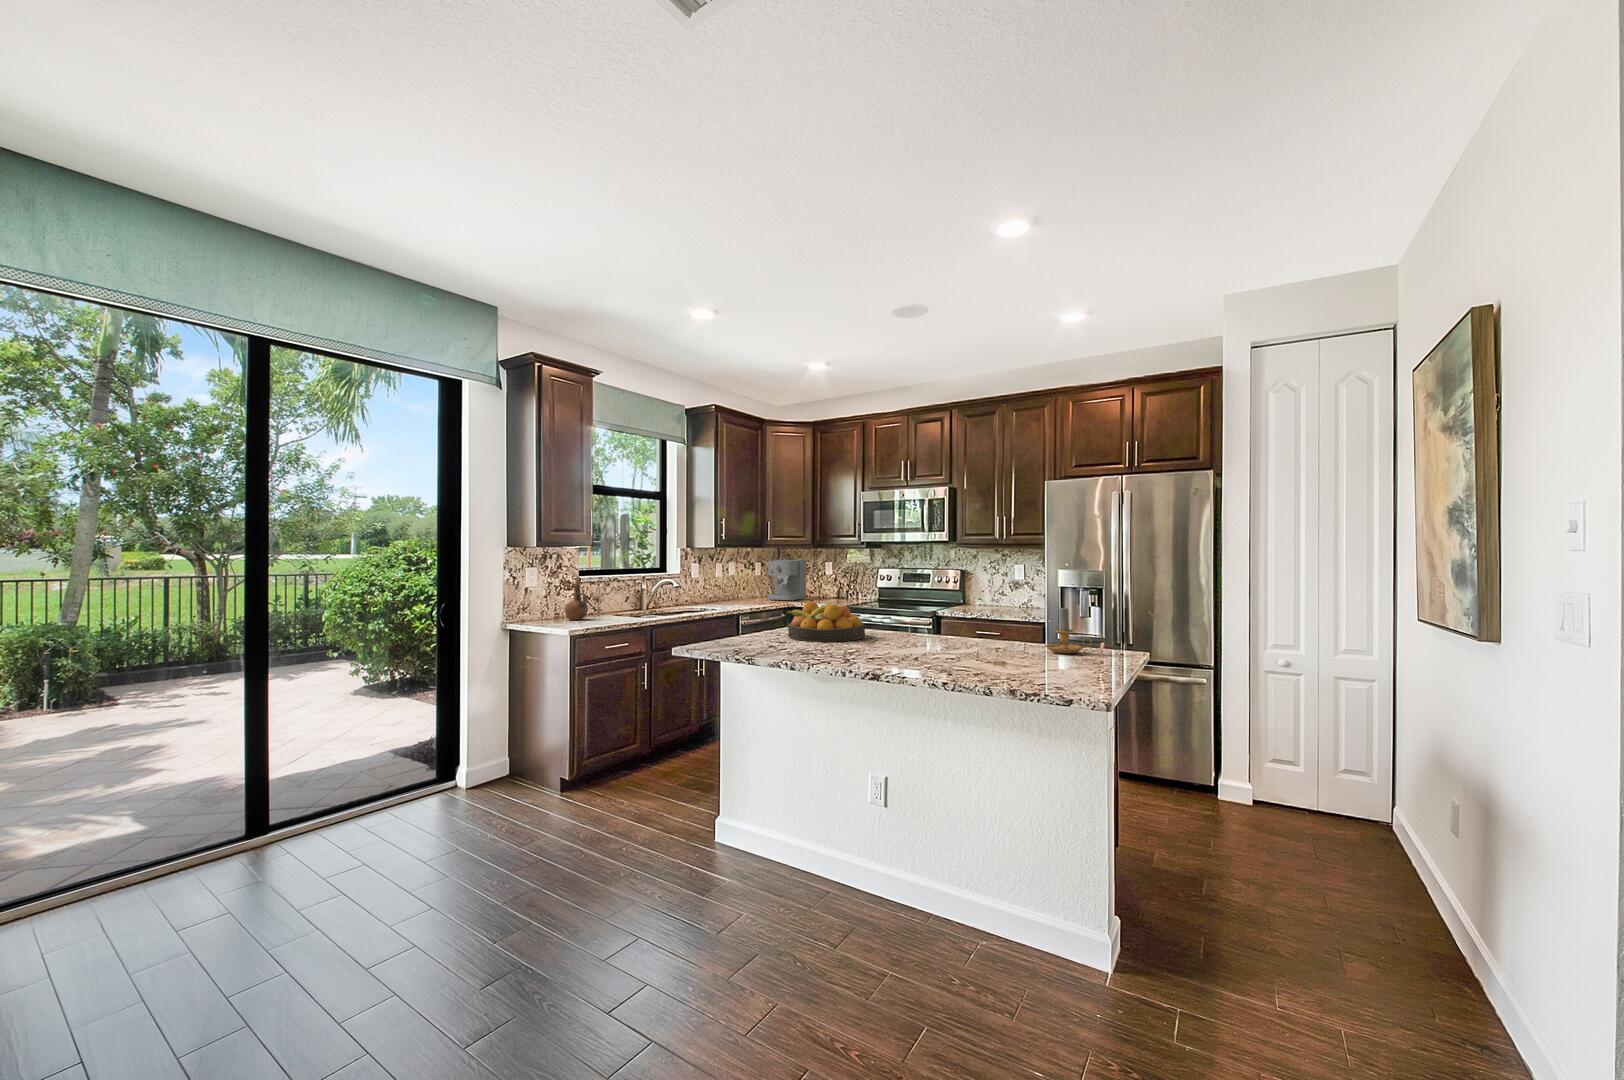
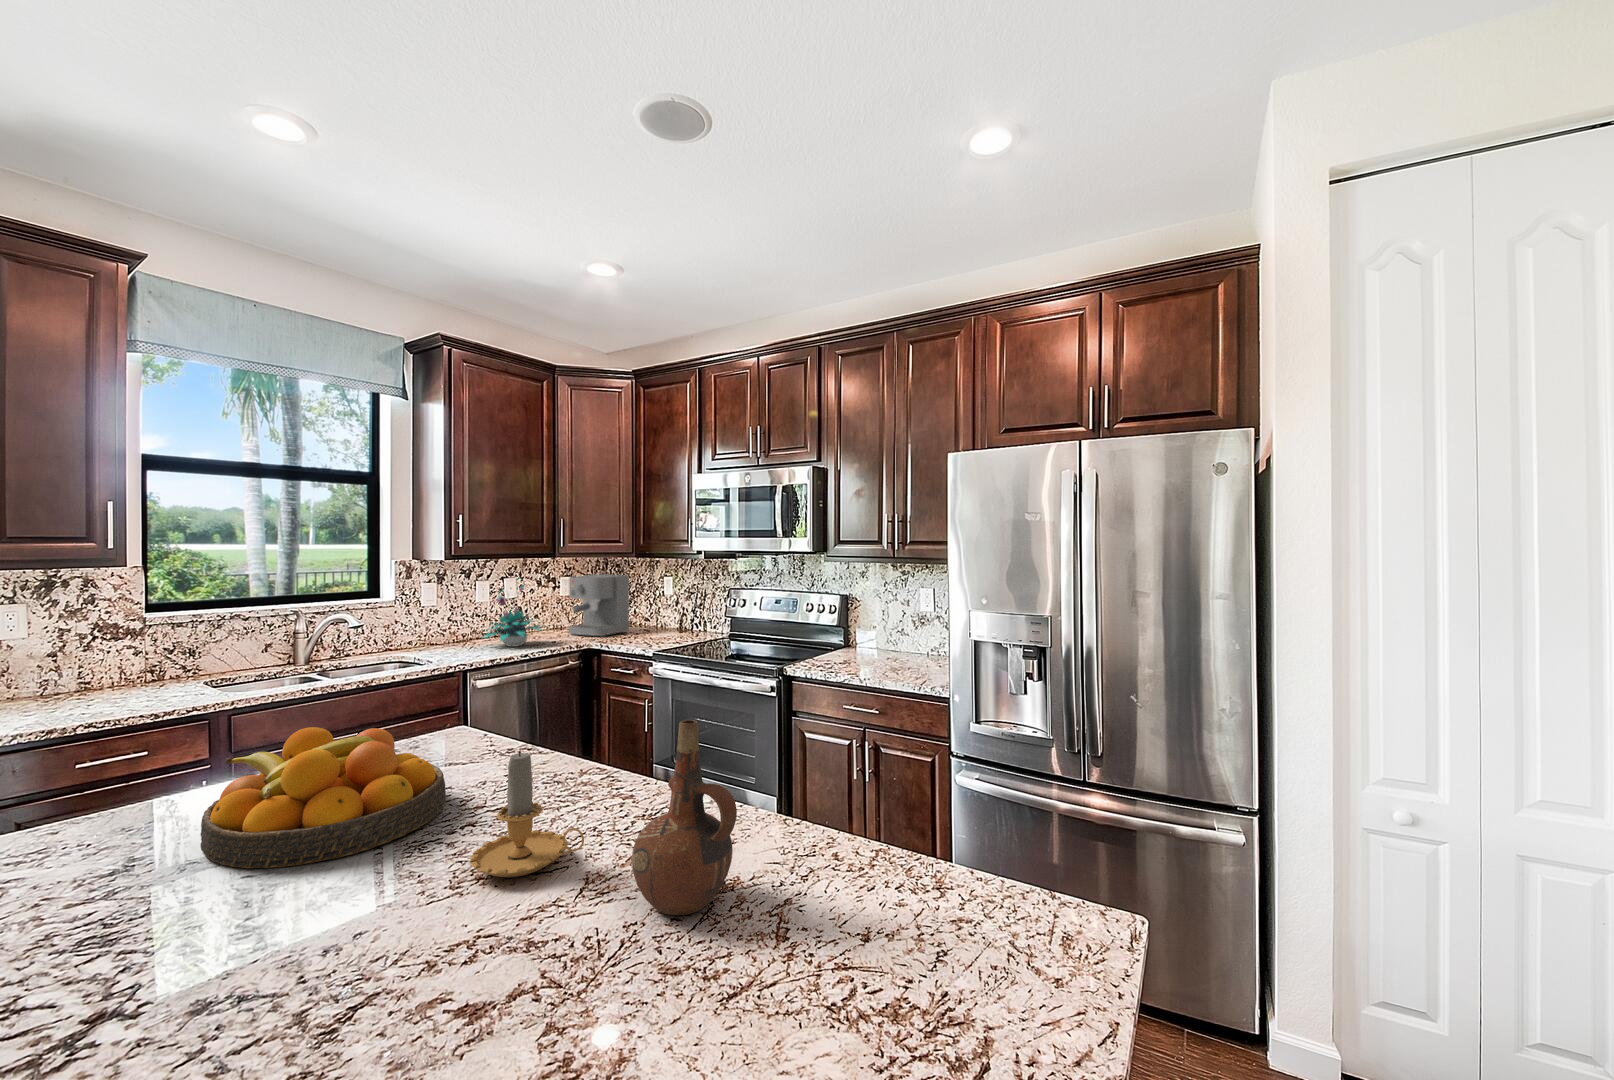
plant: none [727,560,767,604] -> present [485,585,541,647]
ceramic pitcher: present [564,579,588,620] -> present [632,720,737,915]
candle: present [1046,607,1092,654] -> present [470,749,584,877]

